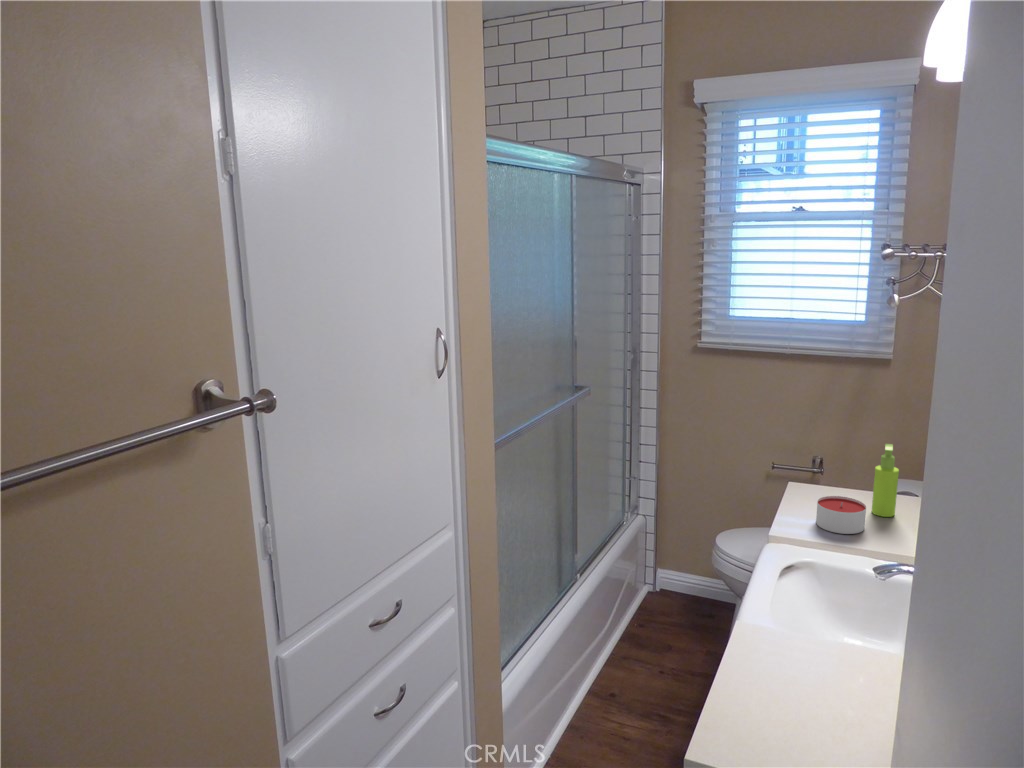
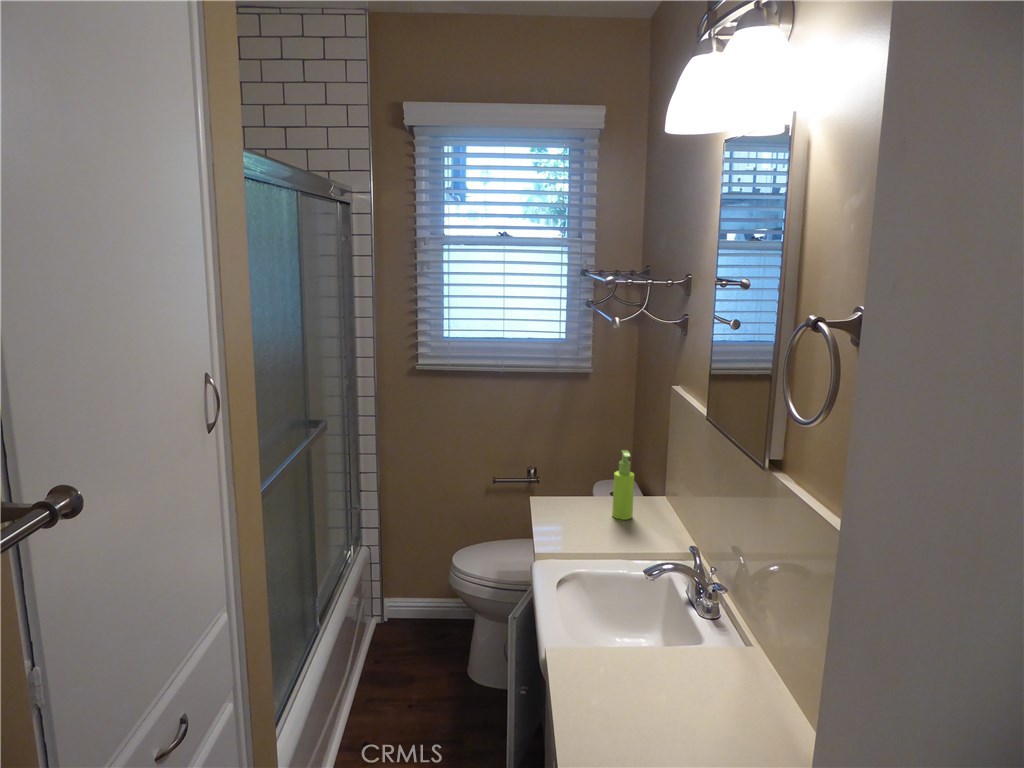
candle: present [816,496,866,534] -> none [572,506,616,543]

